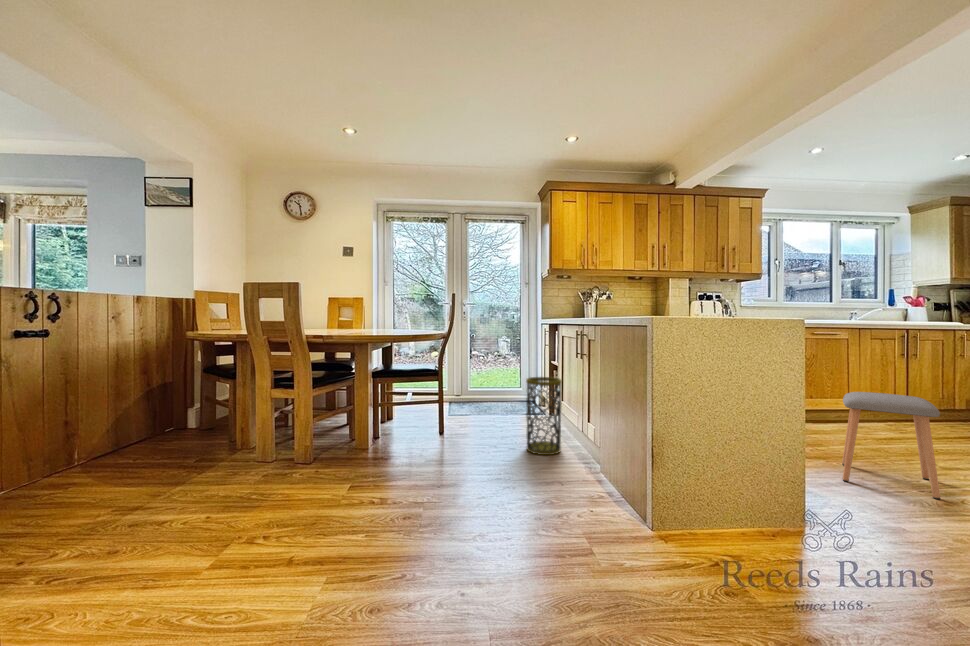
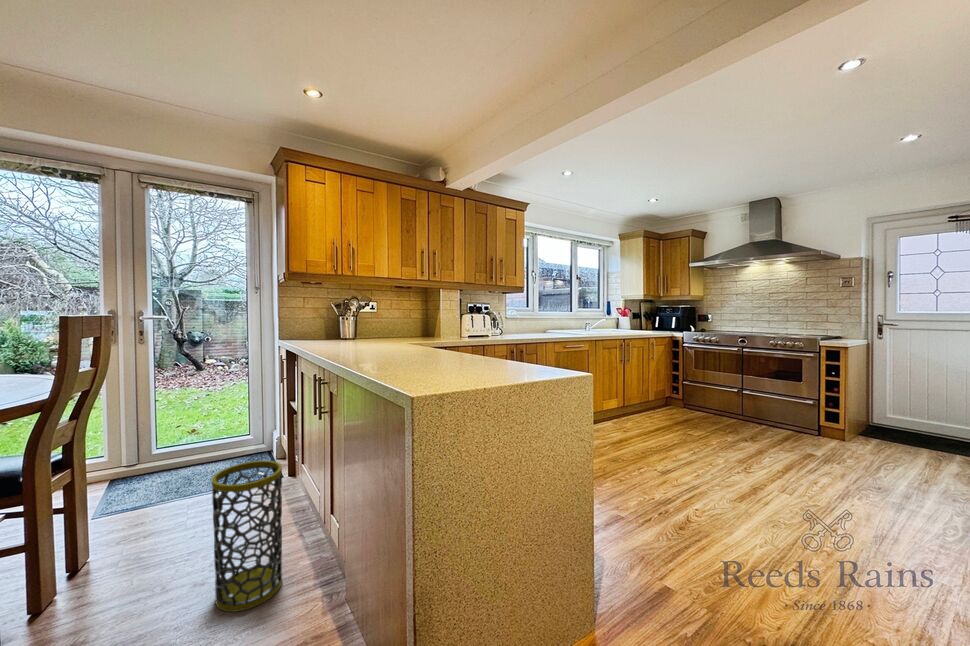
stool: present [842,392,940,499] -> none [611,429,702,547]

